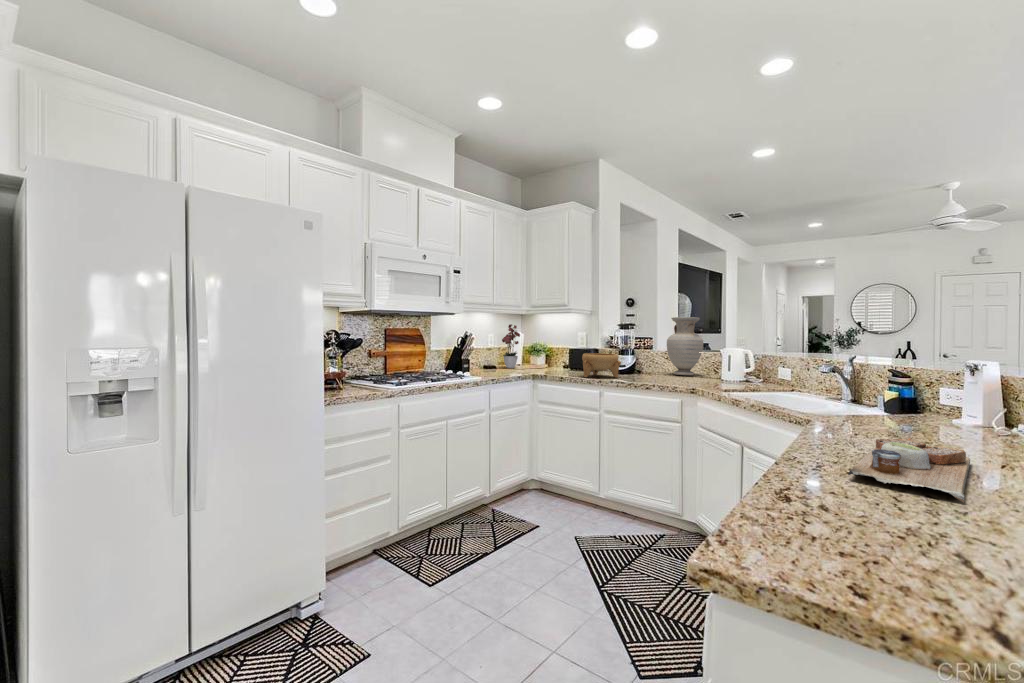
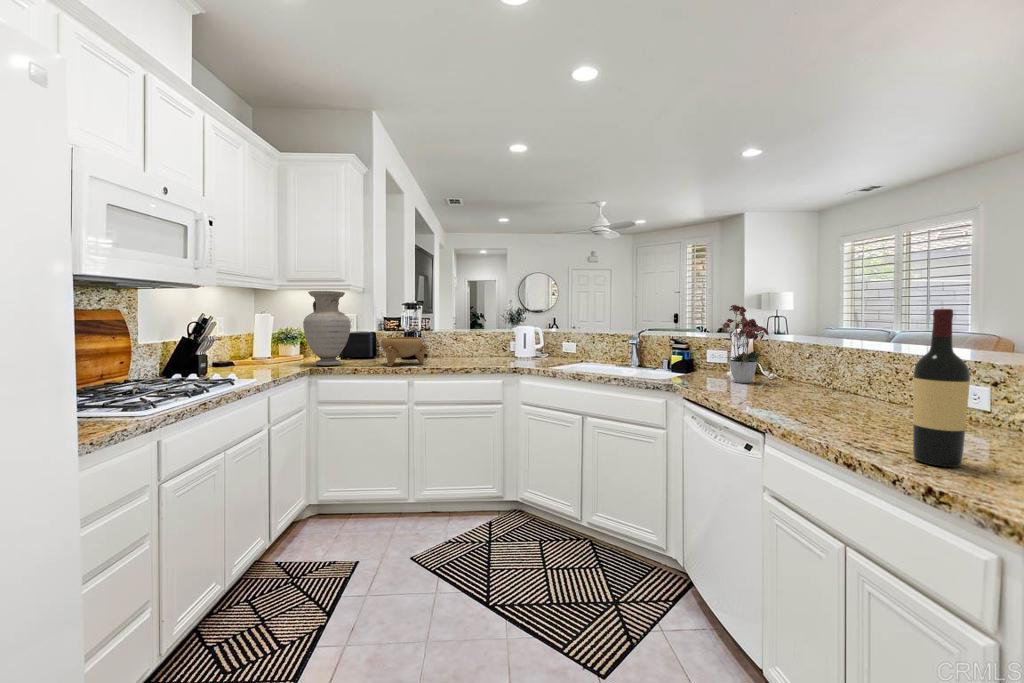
vase: present [667,317,703,375] -> present [303,291,351,365]
flower arrangement: present [502,324,520,368] -> present [722,305,769,383]
wine bottle: none [794,344,847,519] -> present [913,309,970,467]
cutting board: present [848,438,970,502] -> none [774,389,924,430]

